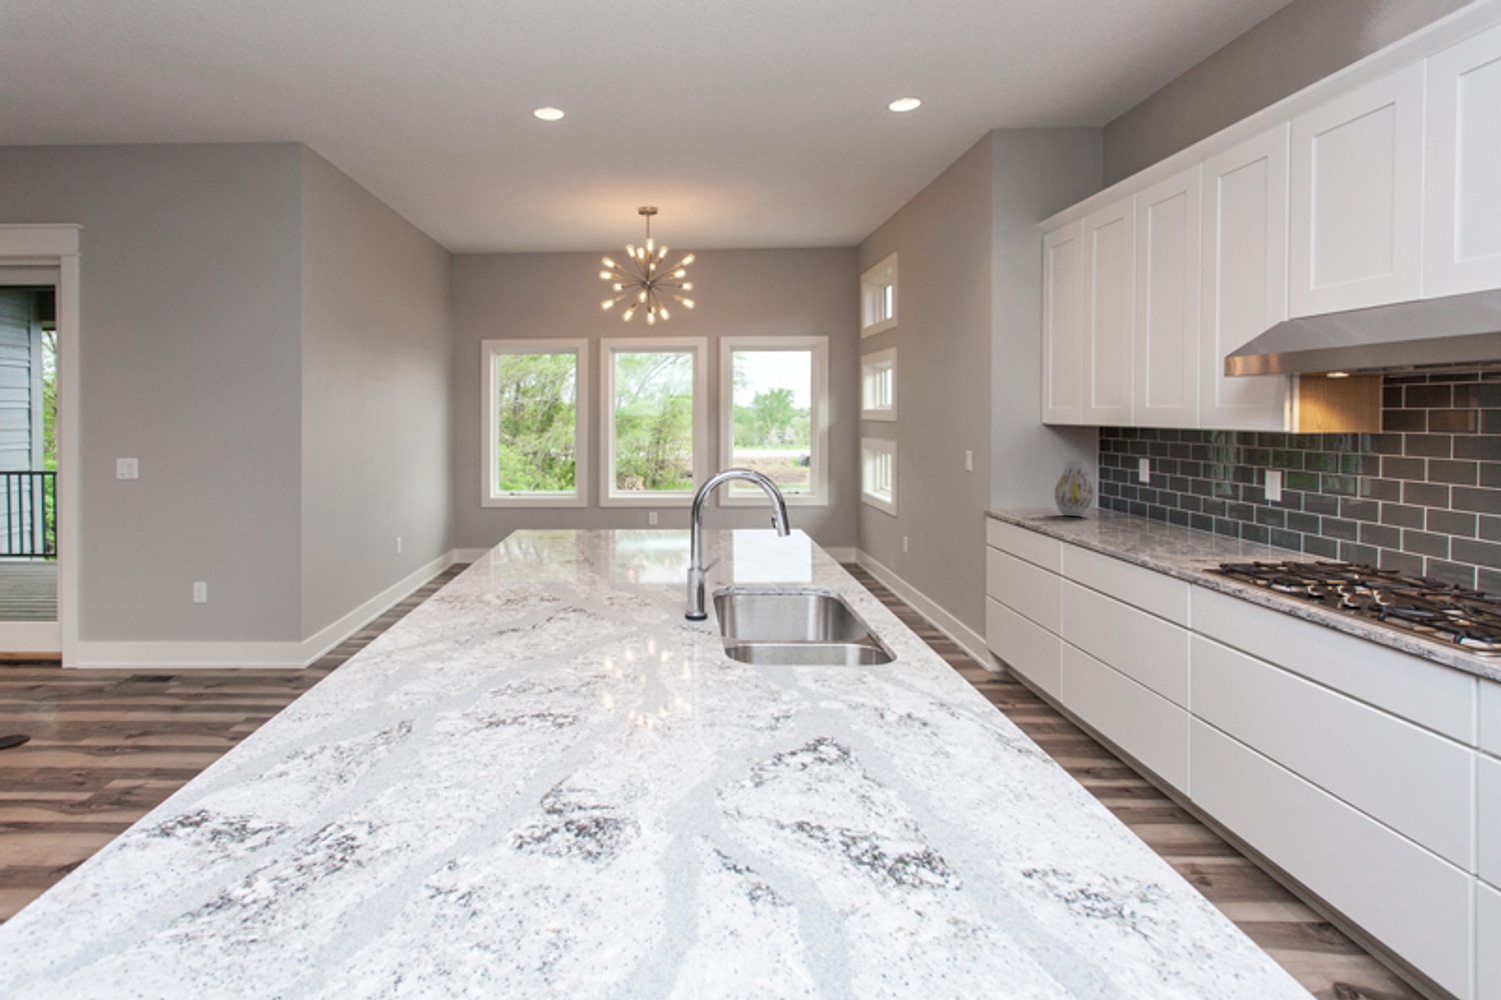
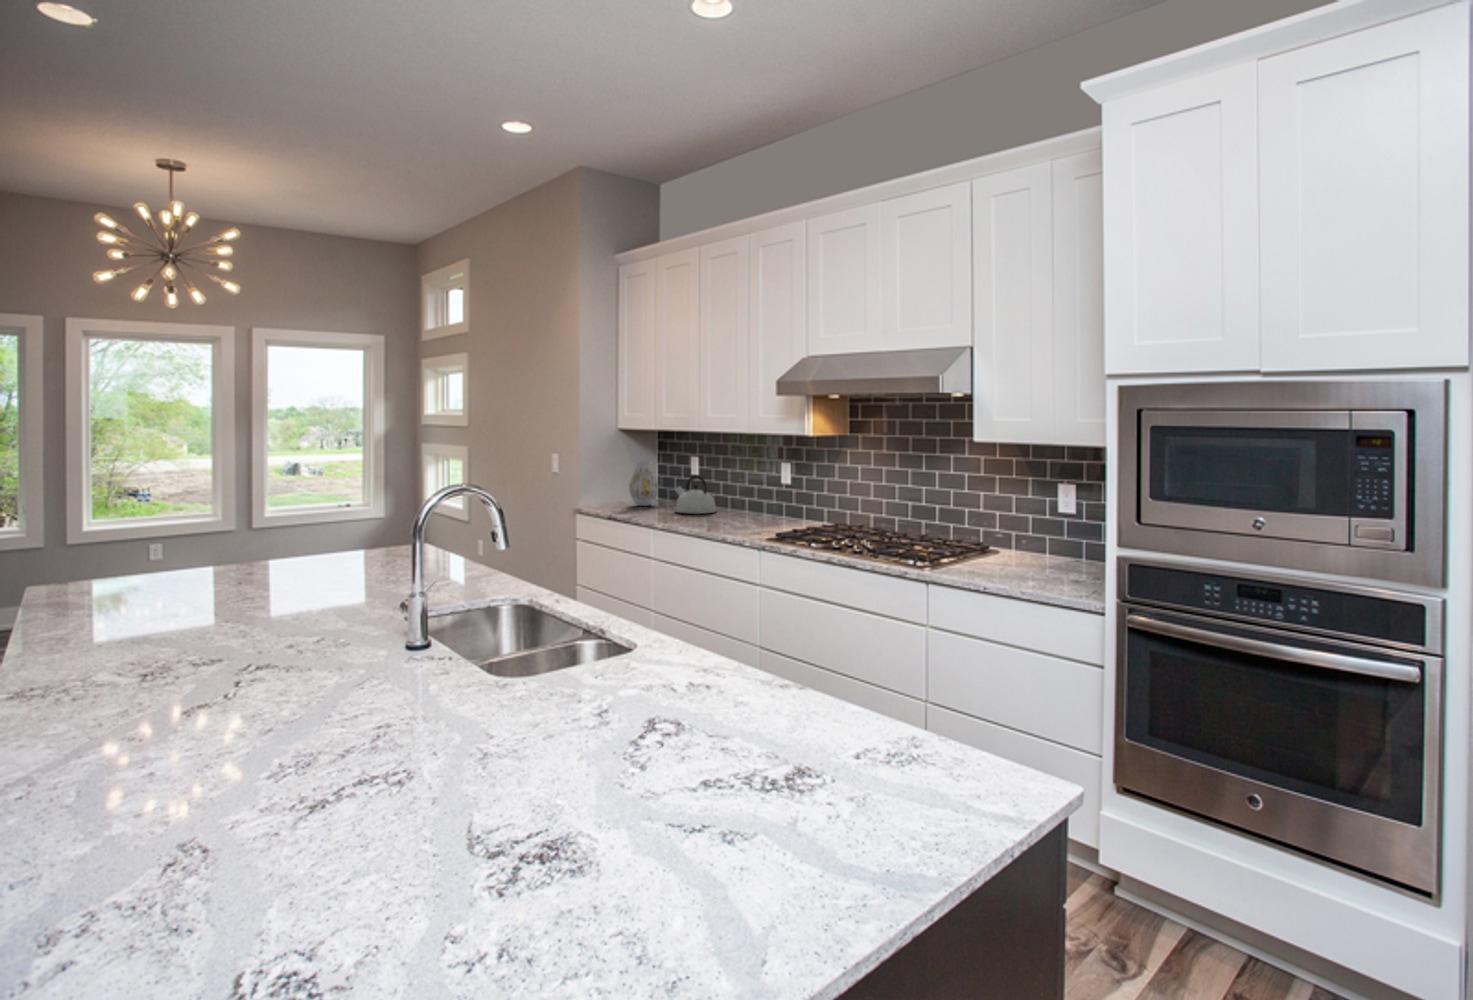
kettle: none [1105,480,1166,532] -> present [675,475,716,514]

